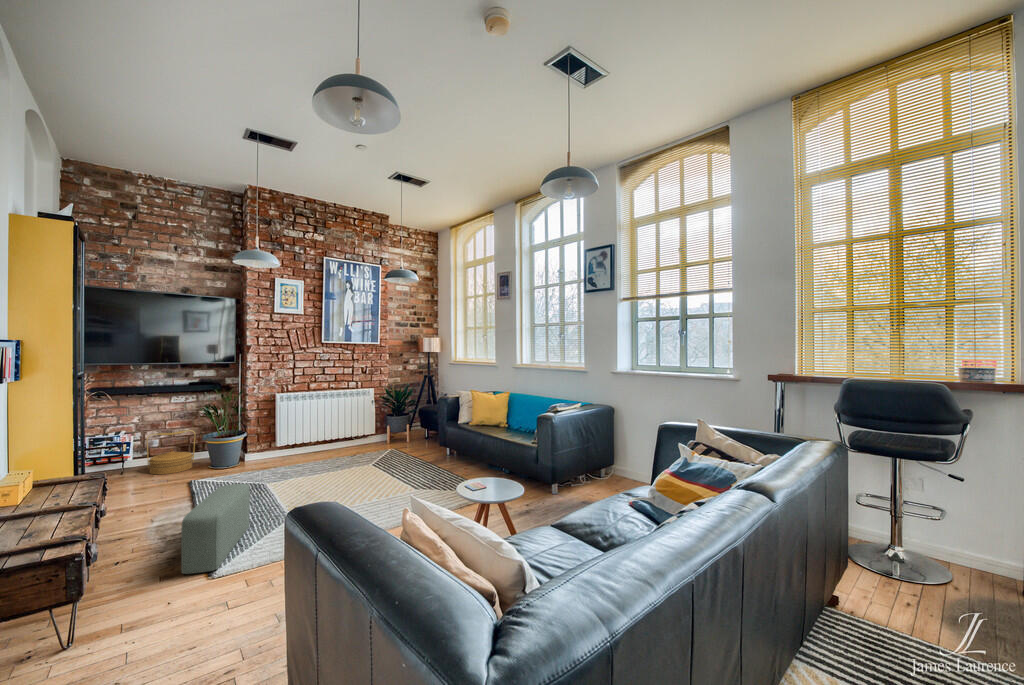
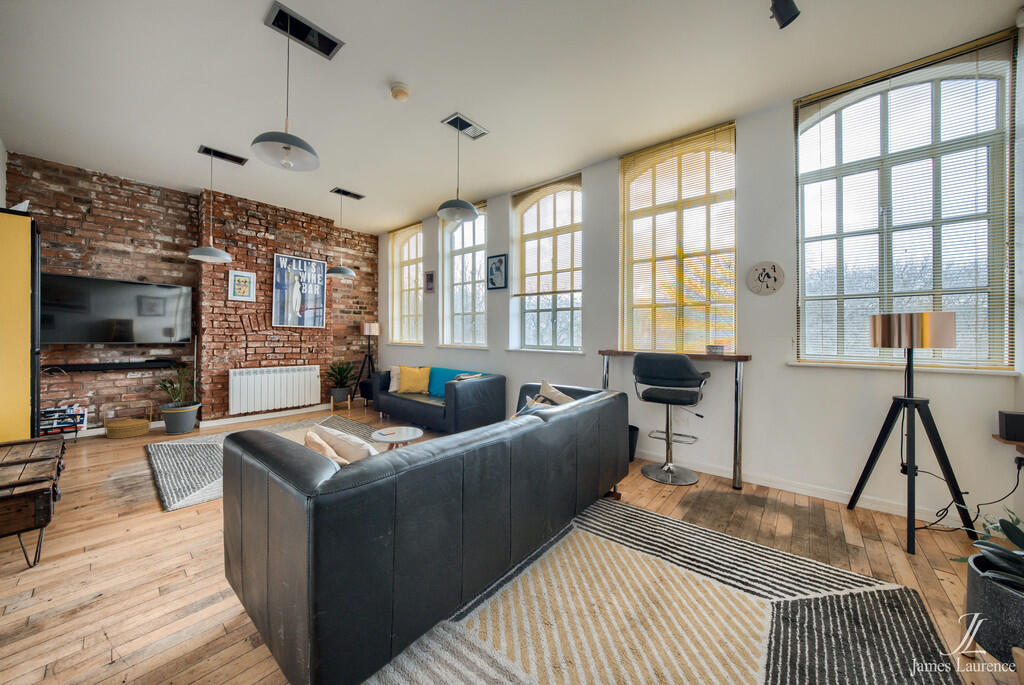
pouf: present [181,484,250,574] -> none [141,437,203,505]

